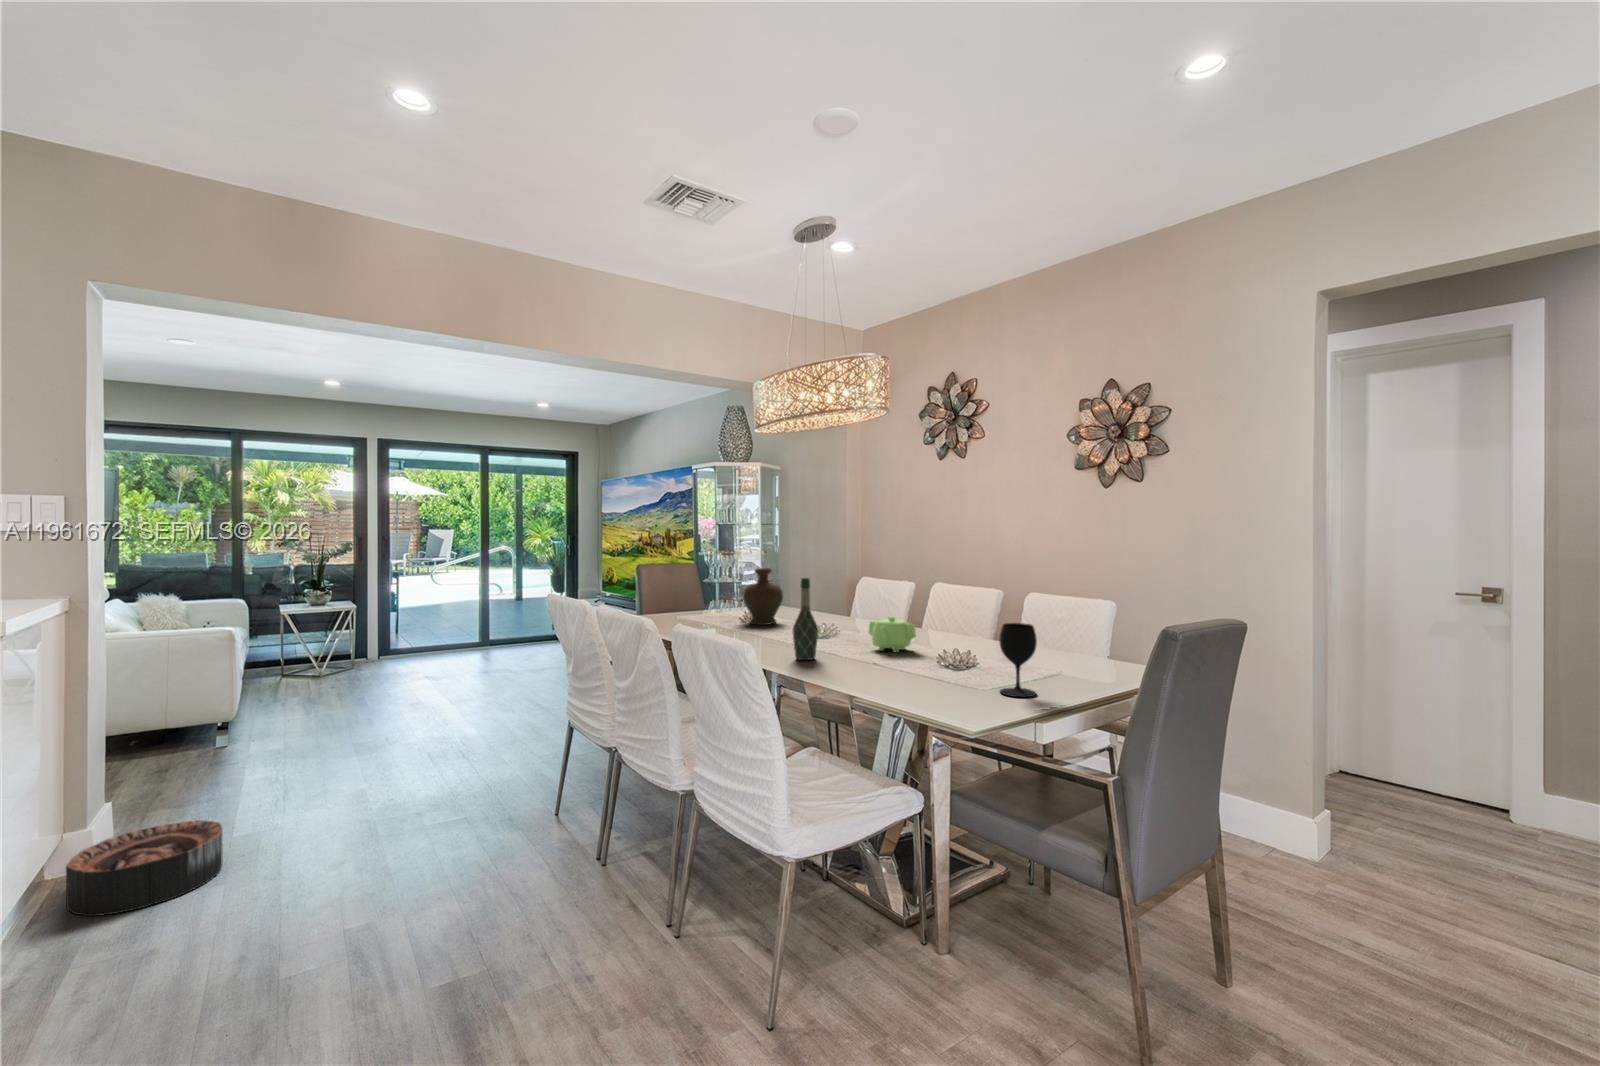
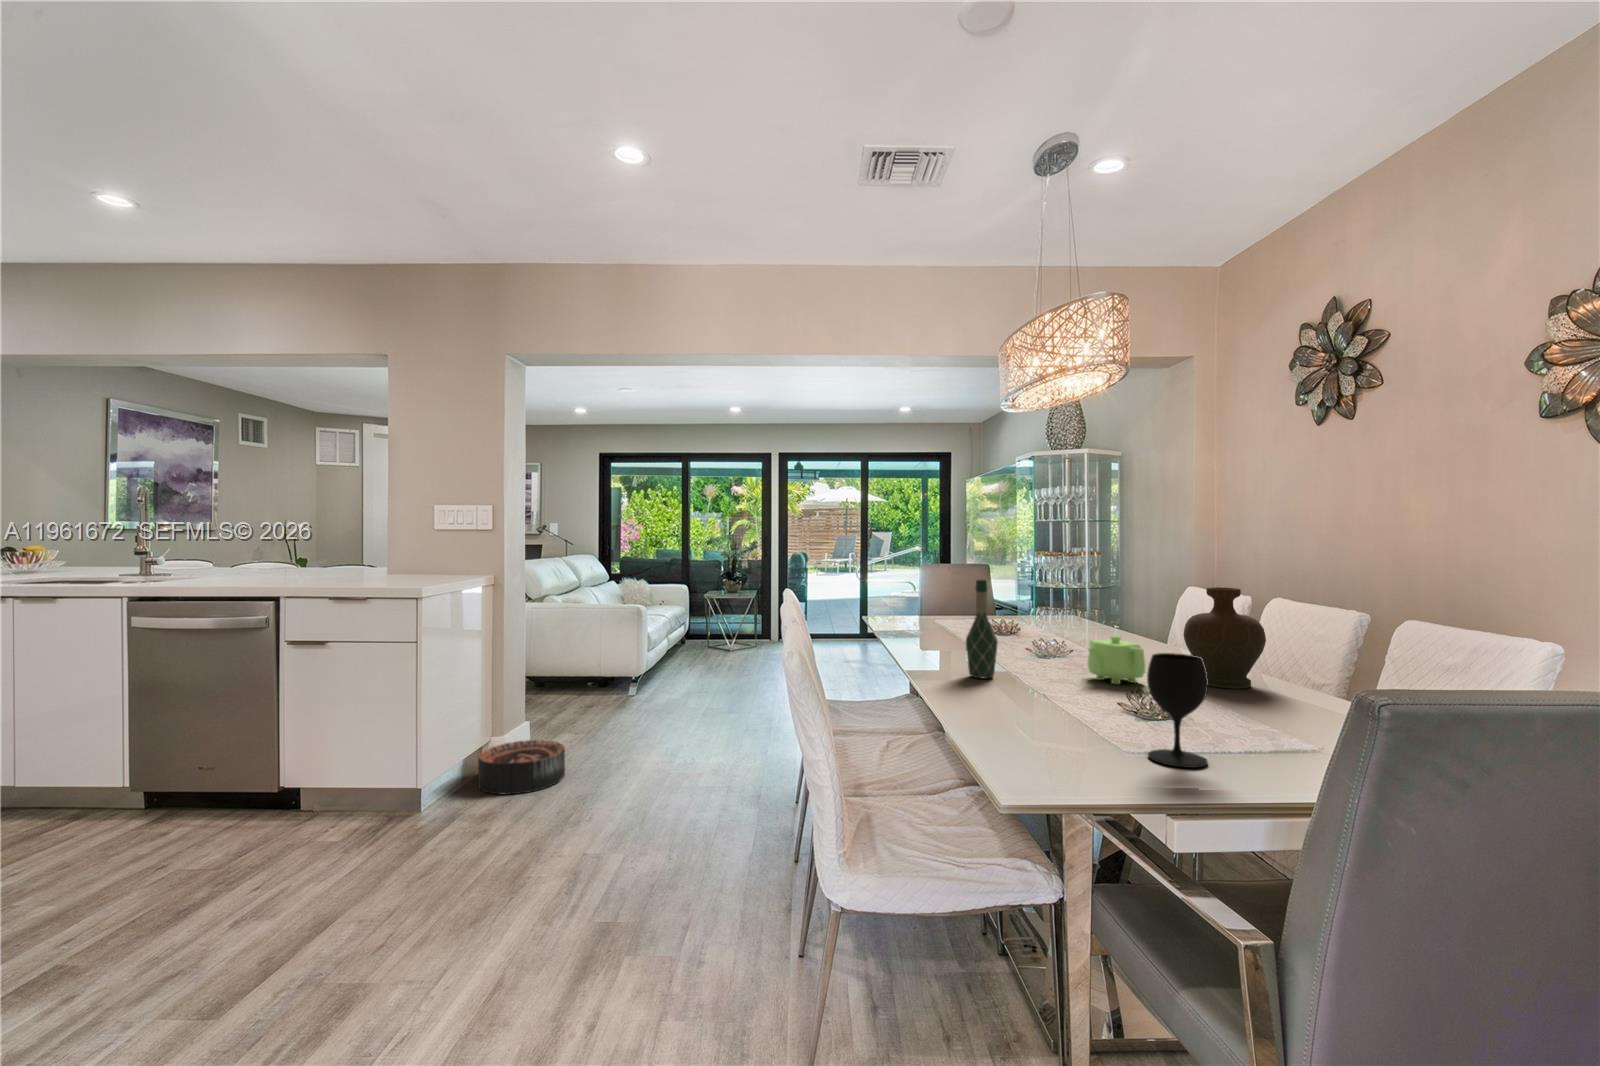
decorative vase: present [743,568,783,625] -> present [1183,587,1266,689]

